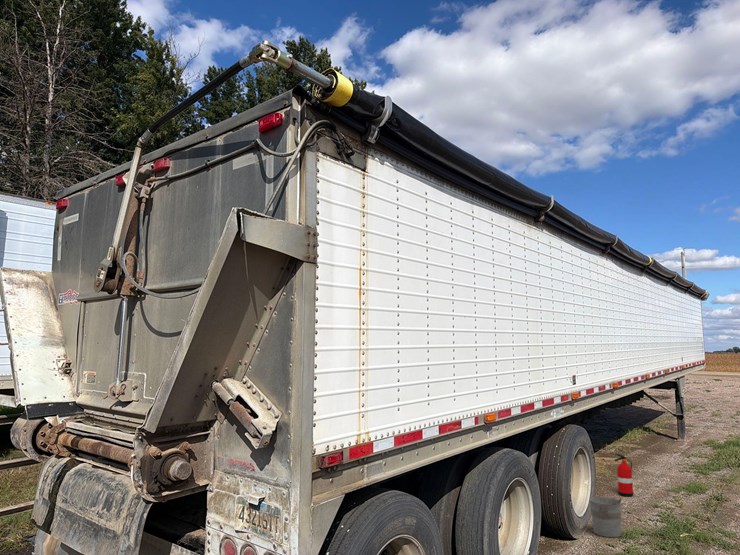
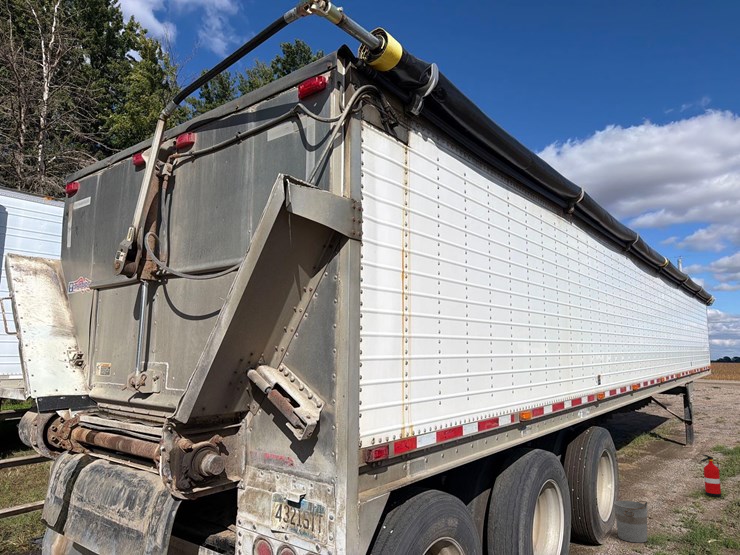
fire extinguisher: present [614,454,634,497] -> present [701,454,721,497]

